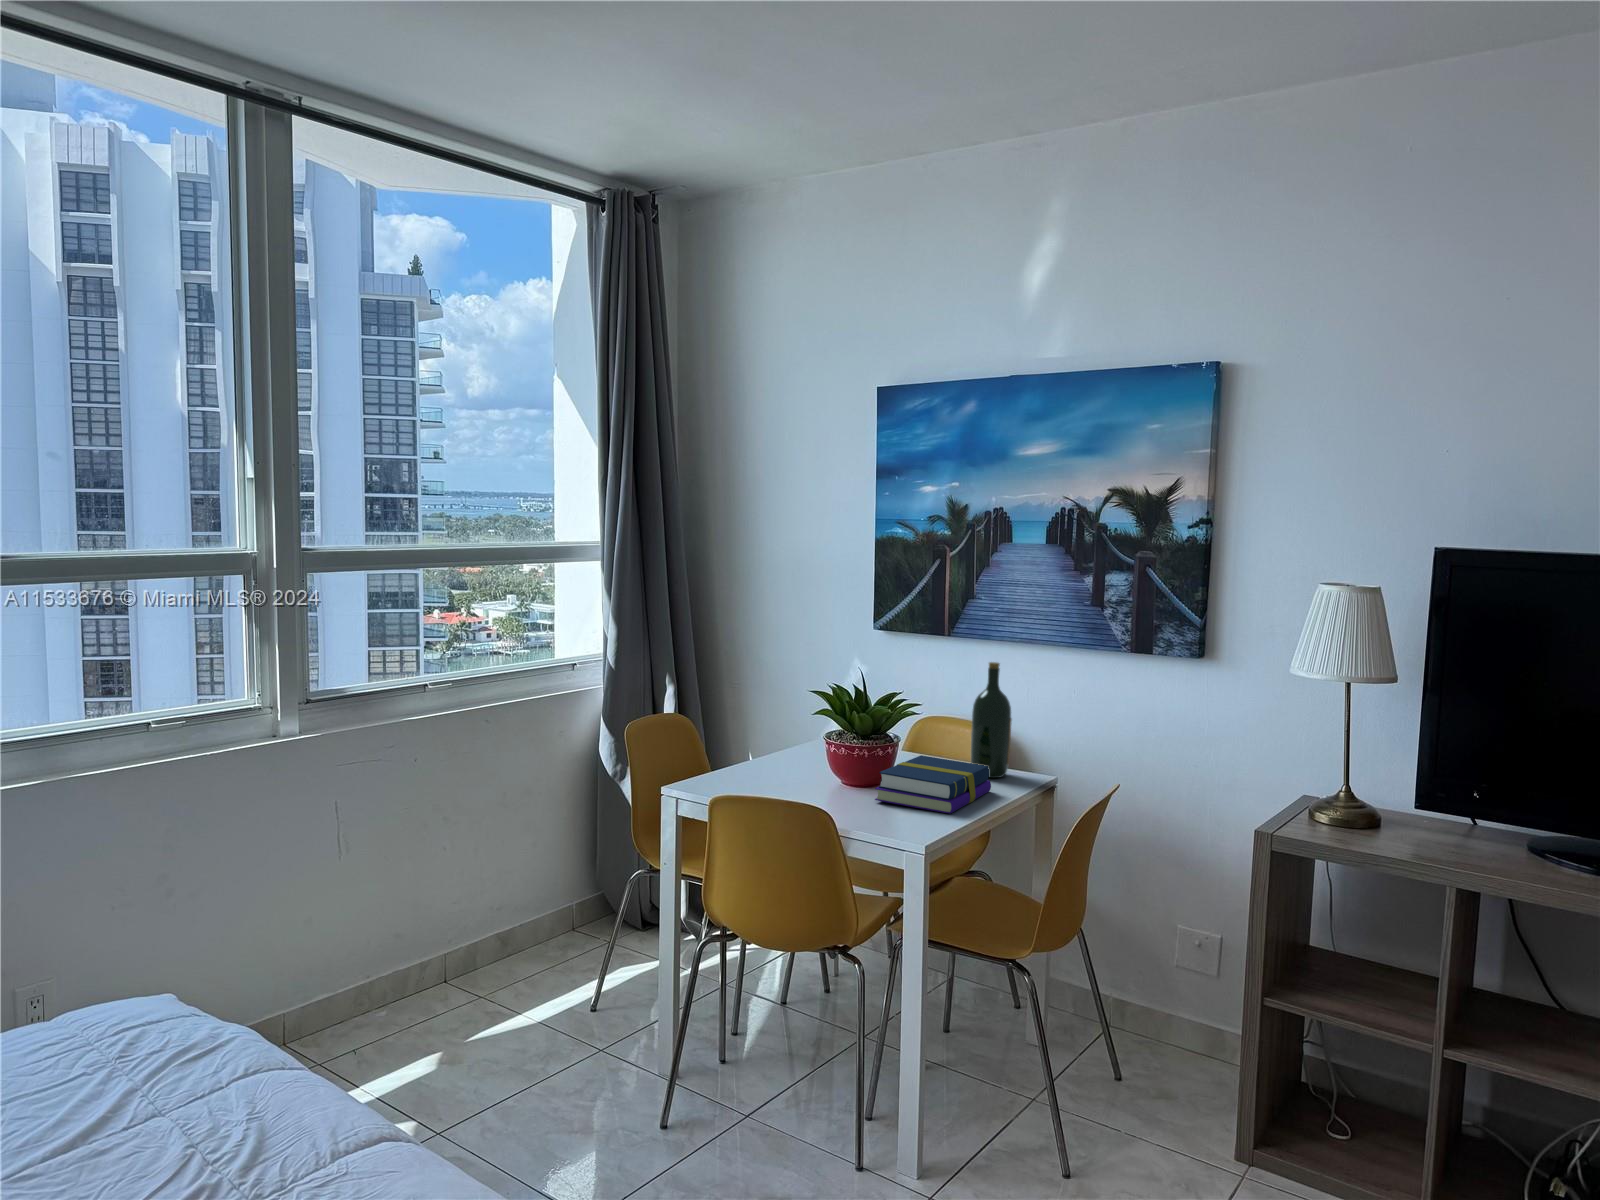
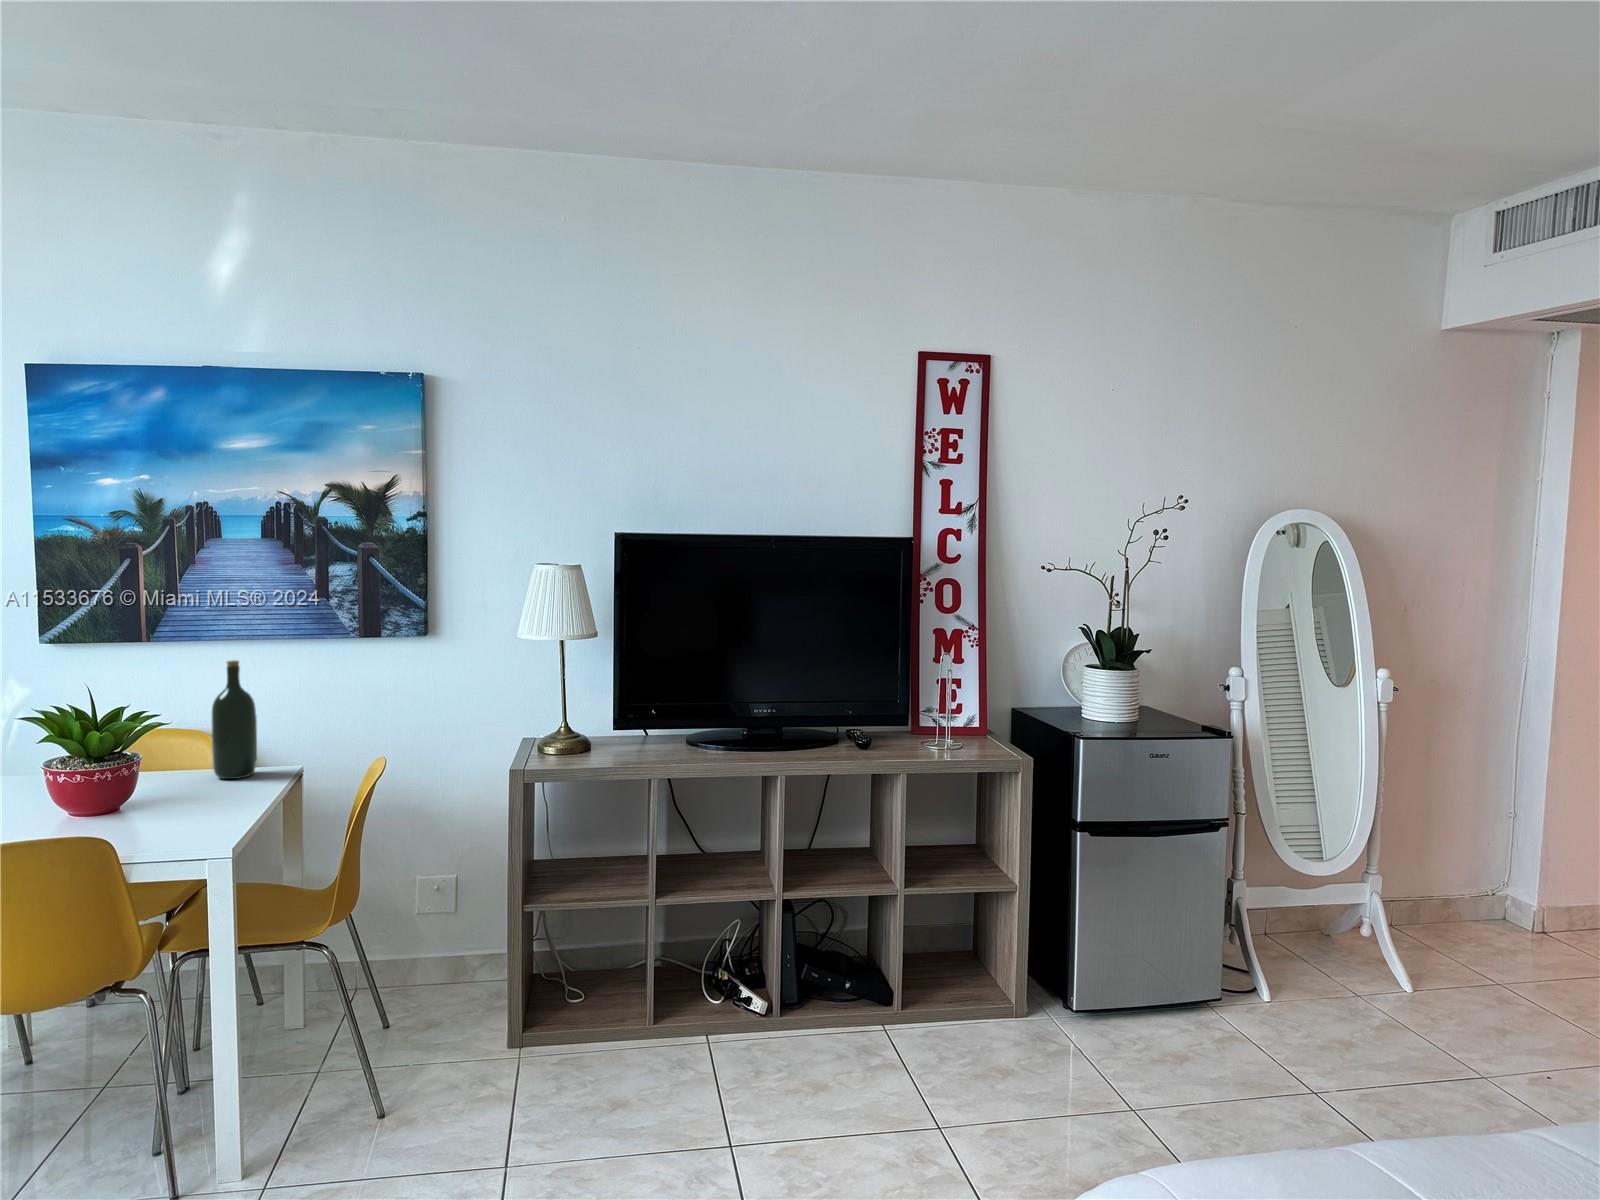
book: present [875,755,991,814] -> none [133,764,252,821]

